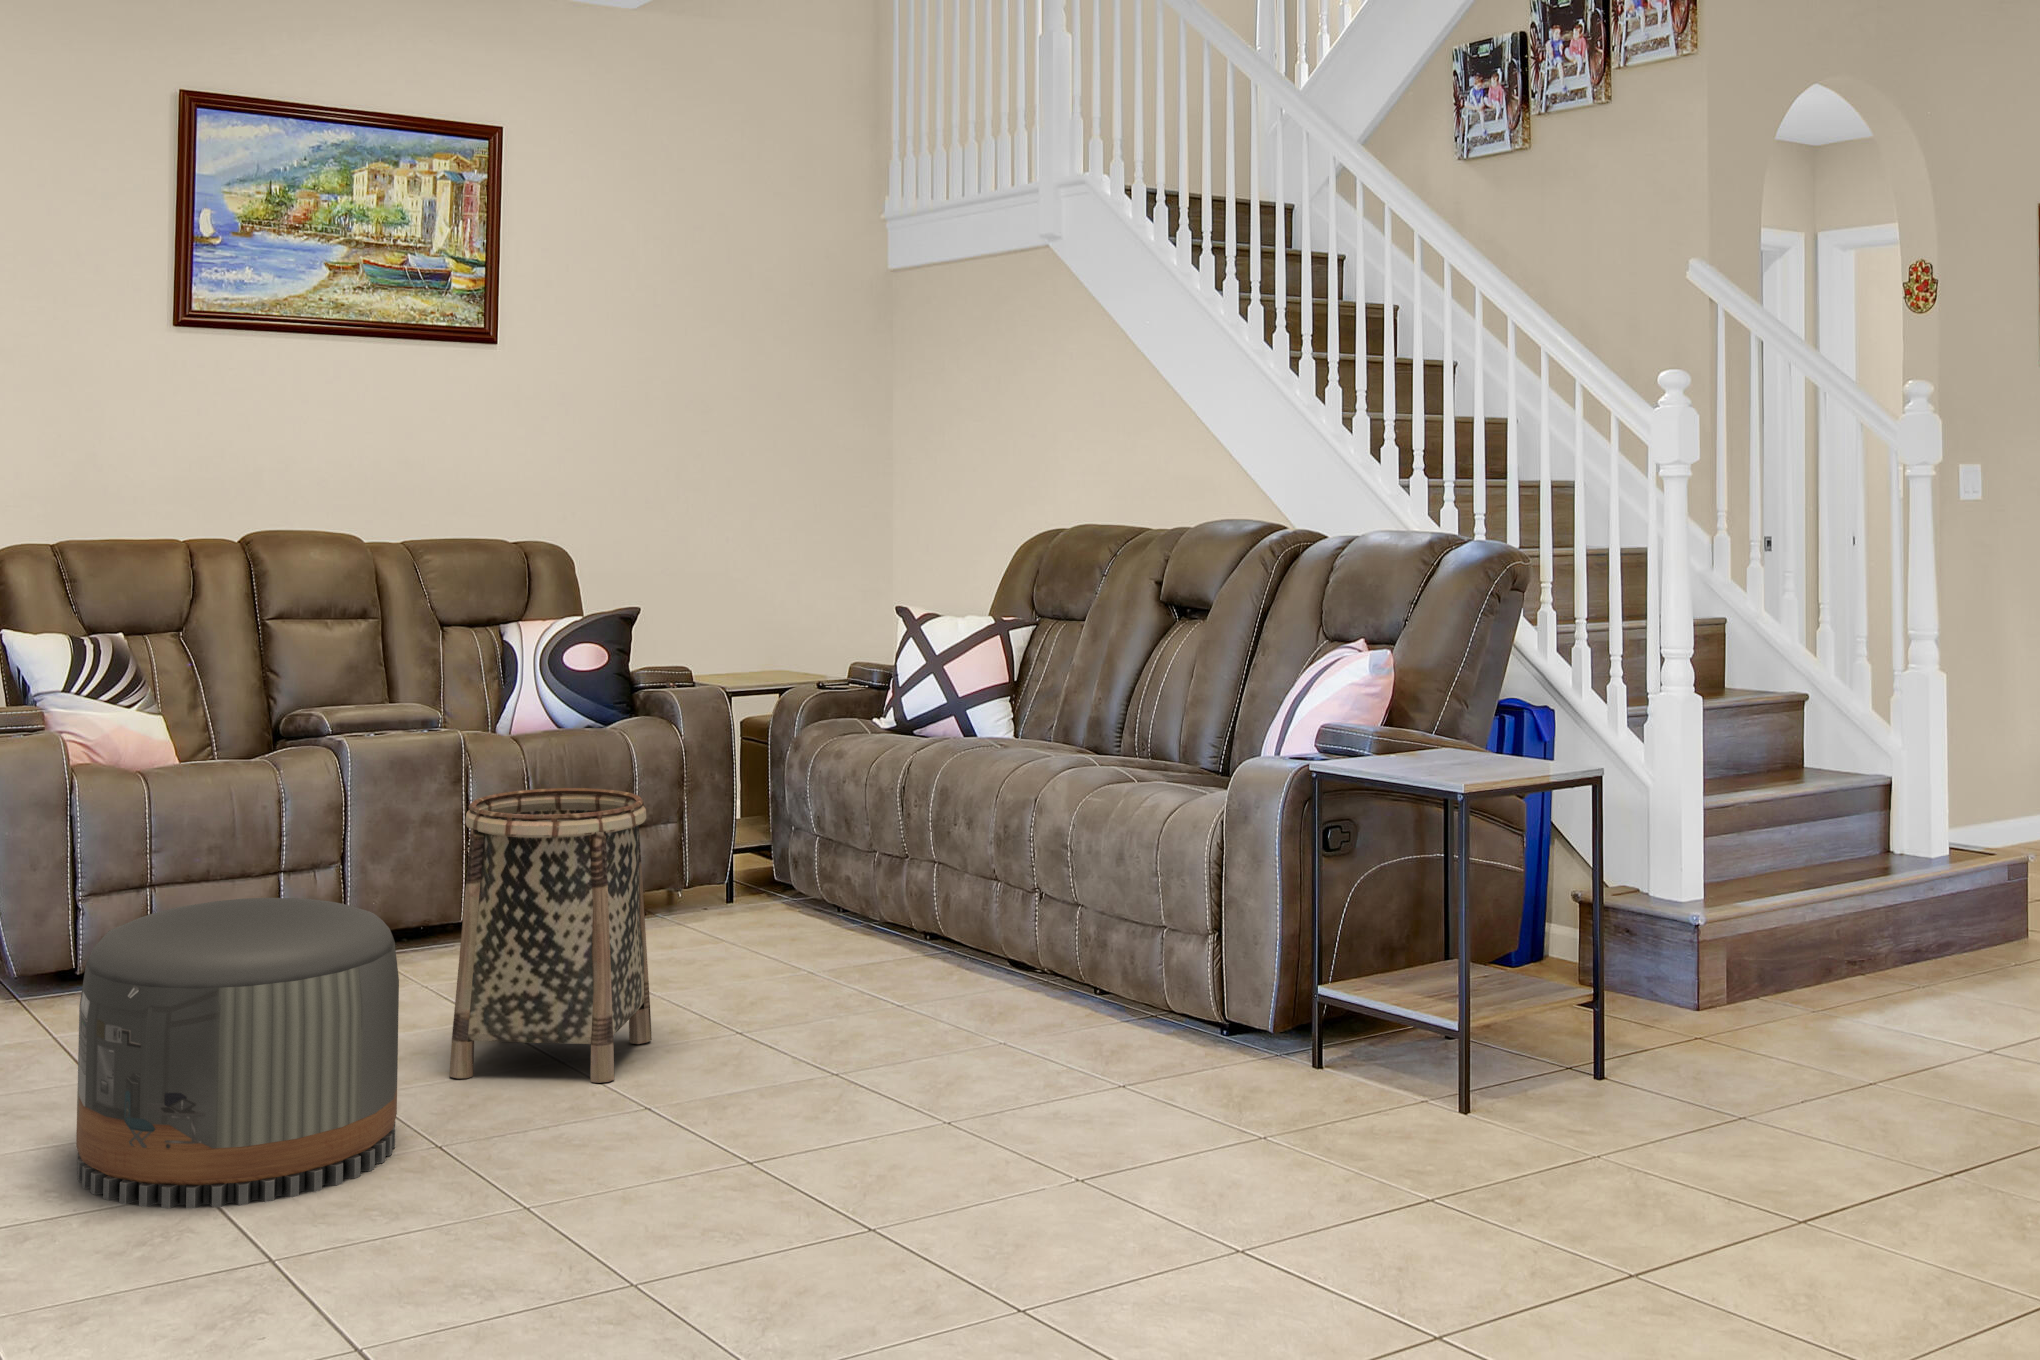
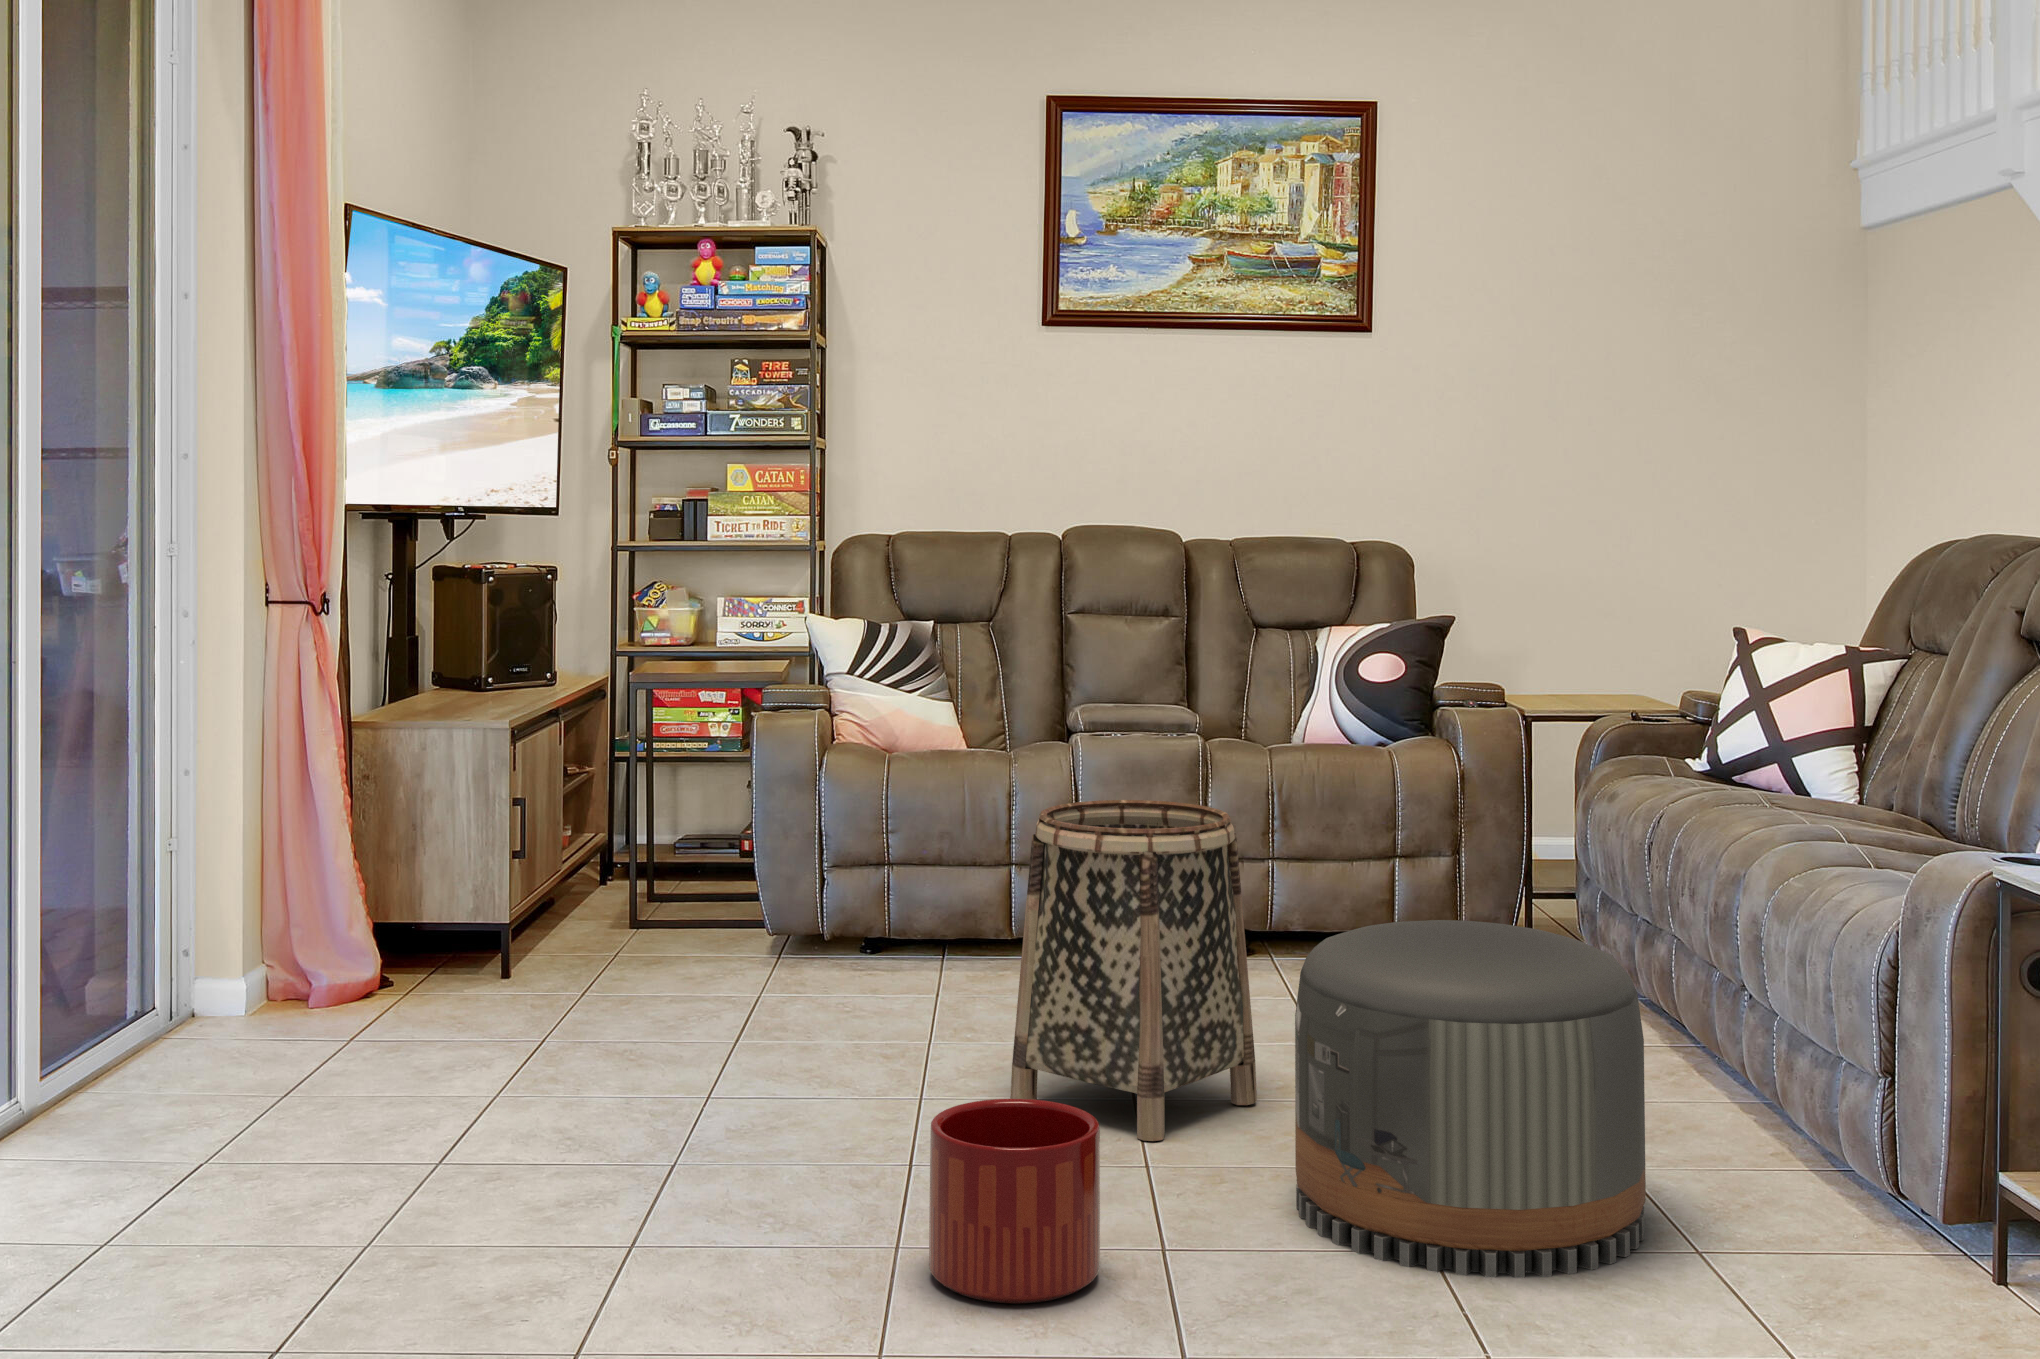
pouf: present [76,898,399,1208] -> present [1295,920,1646,1278]
planter: none [562,1046,709,1216] -> present [929,1099,1100,1303]

